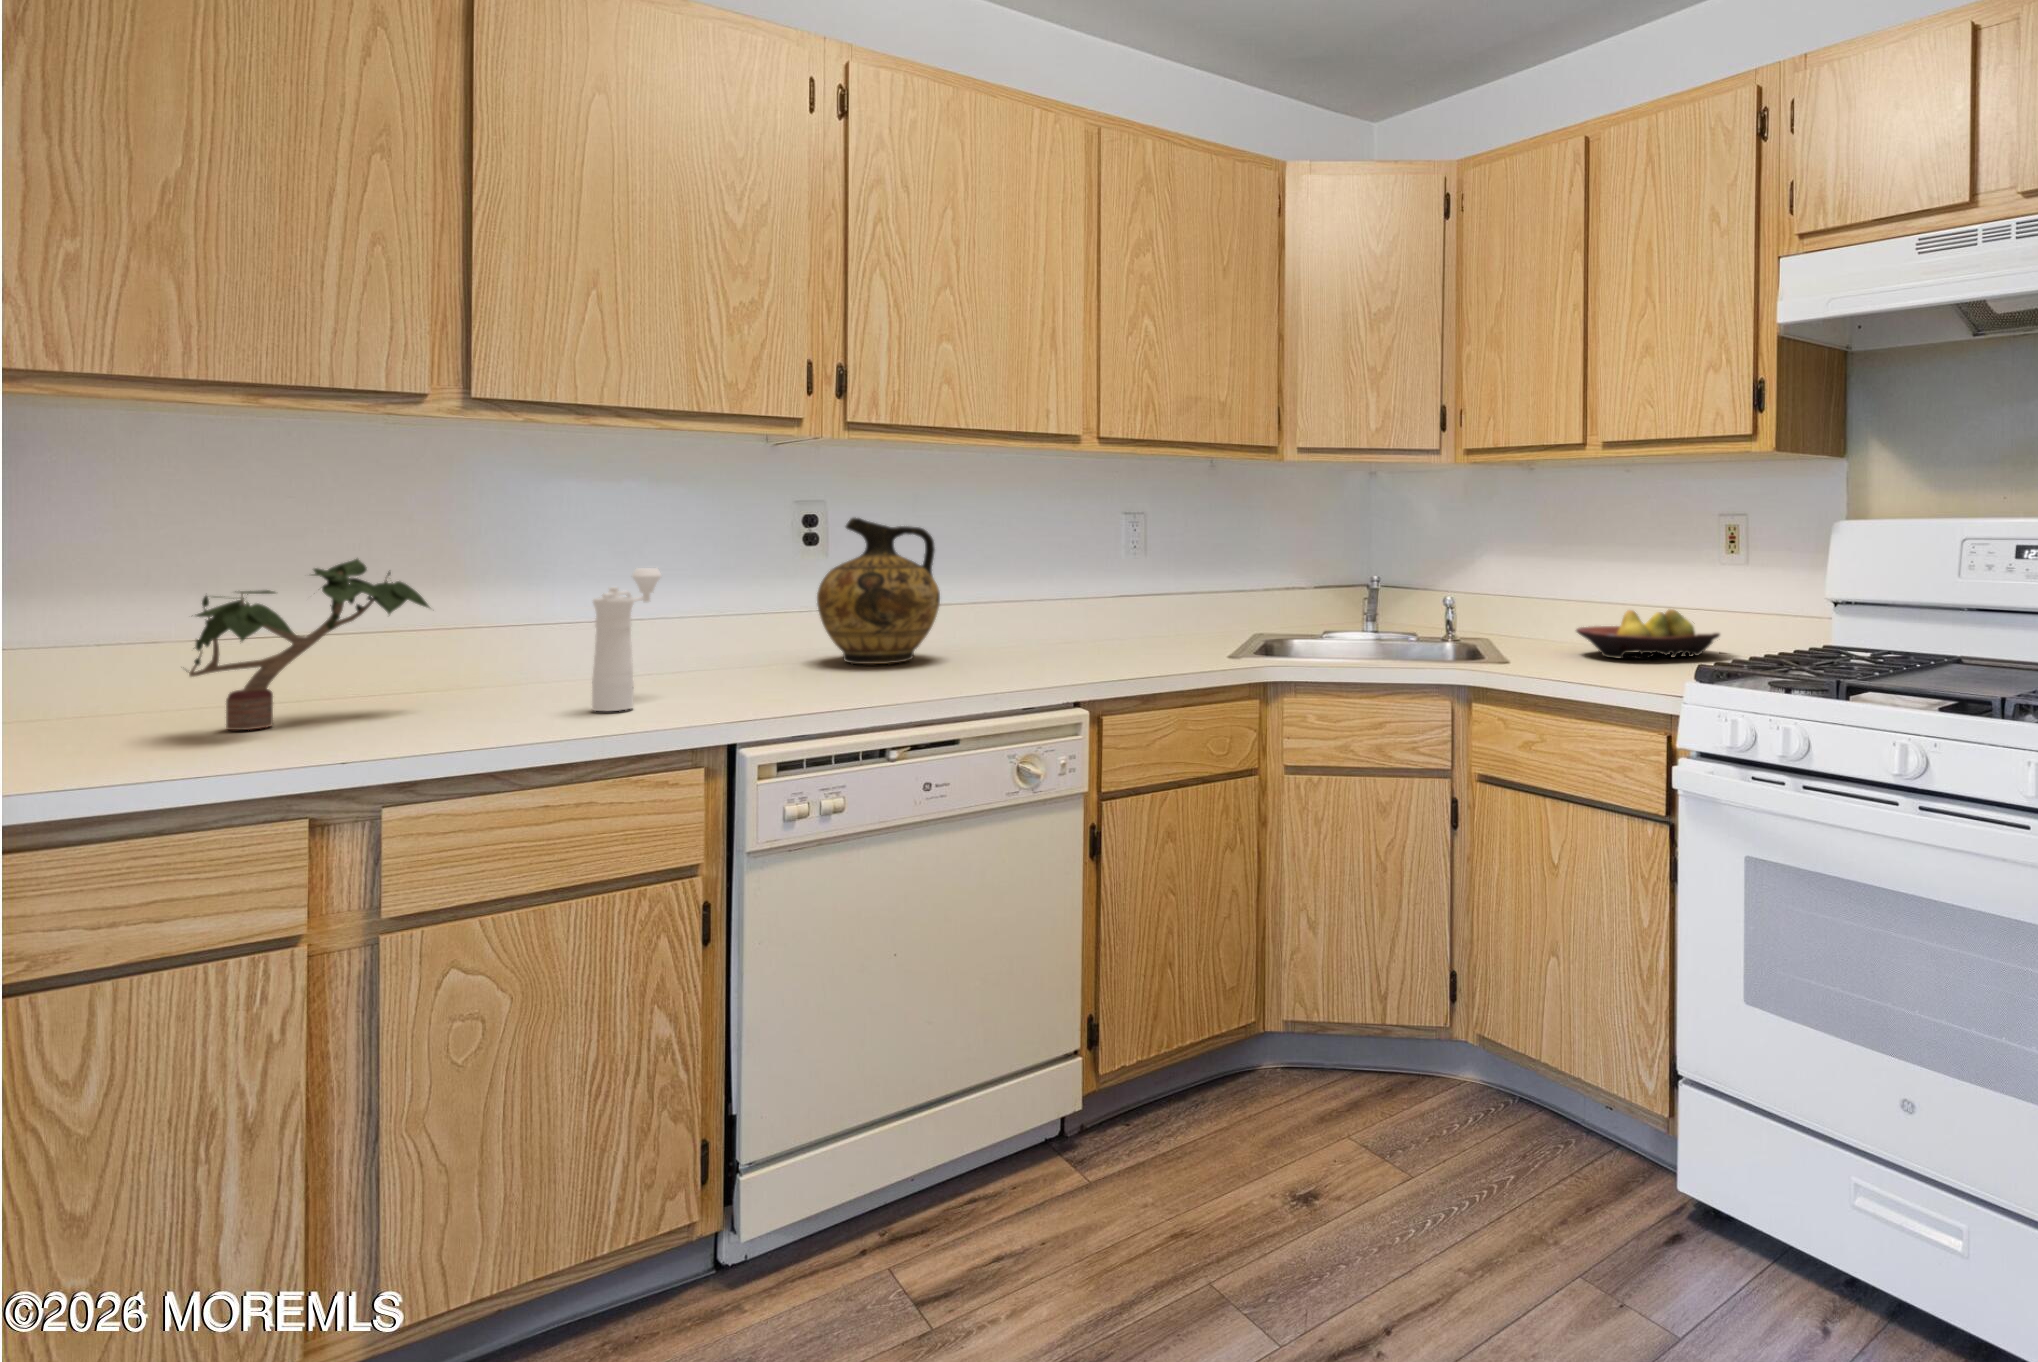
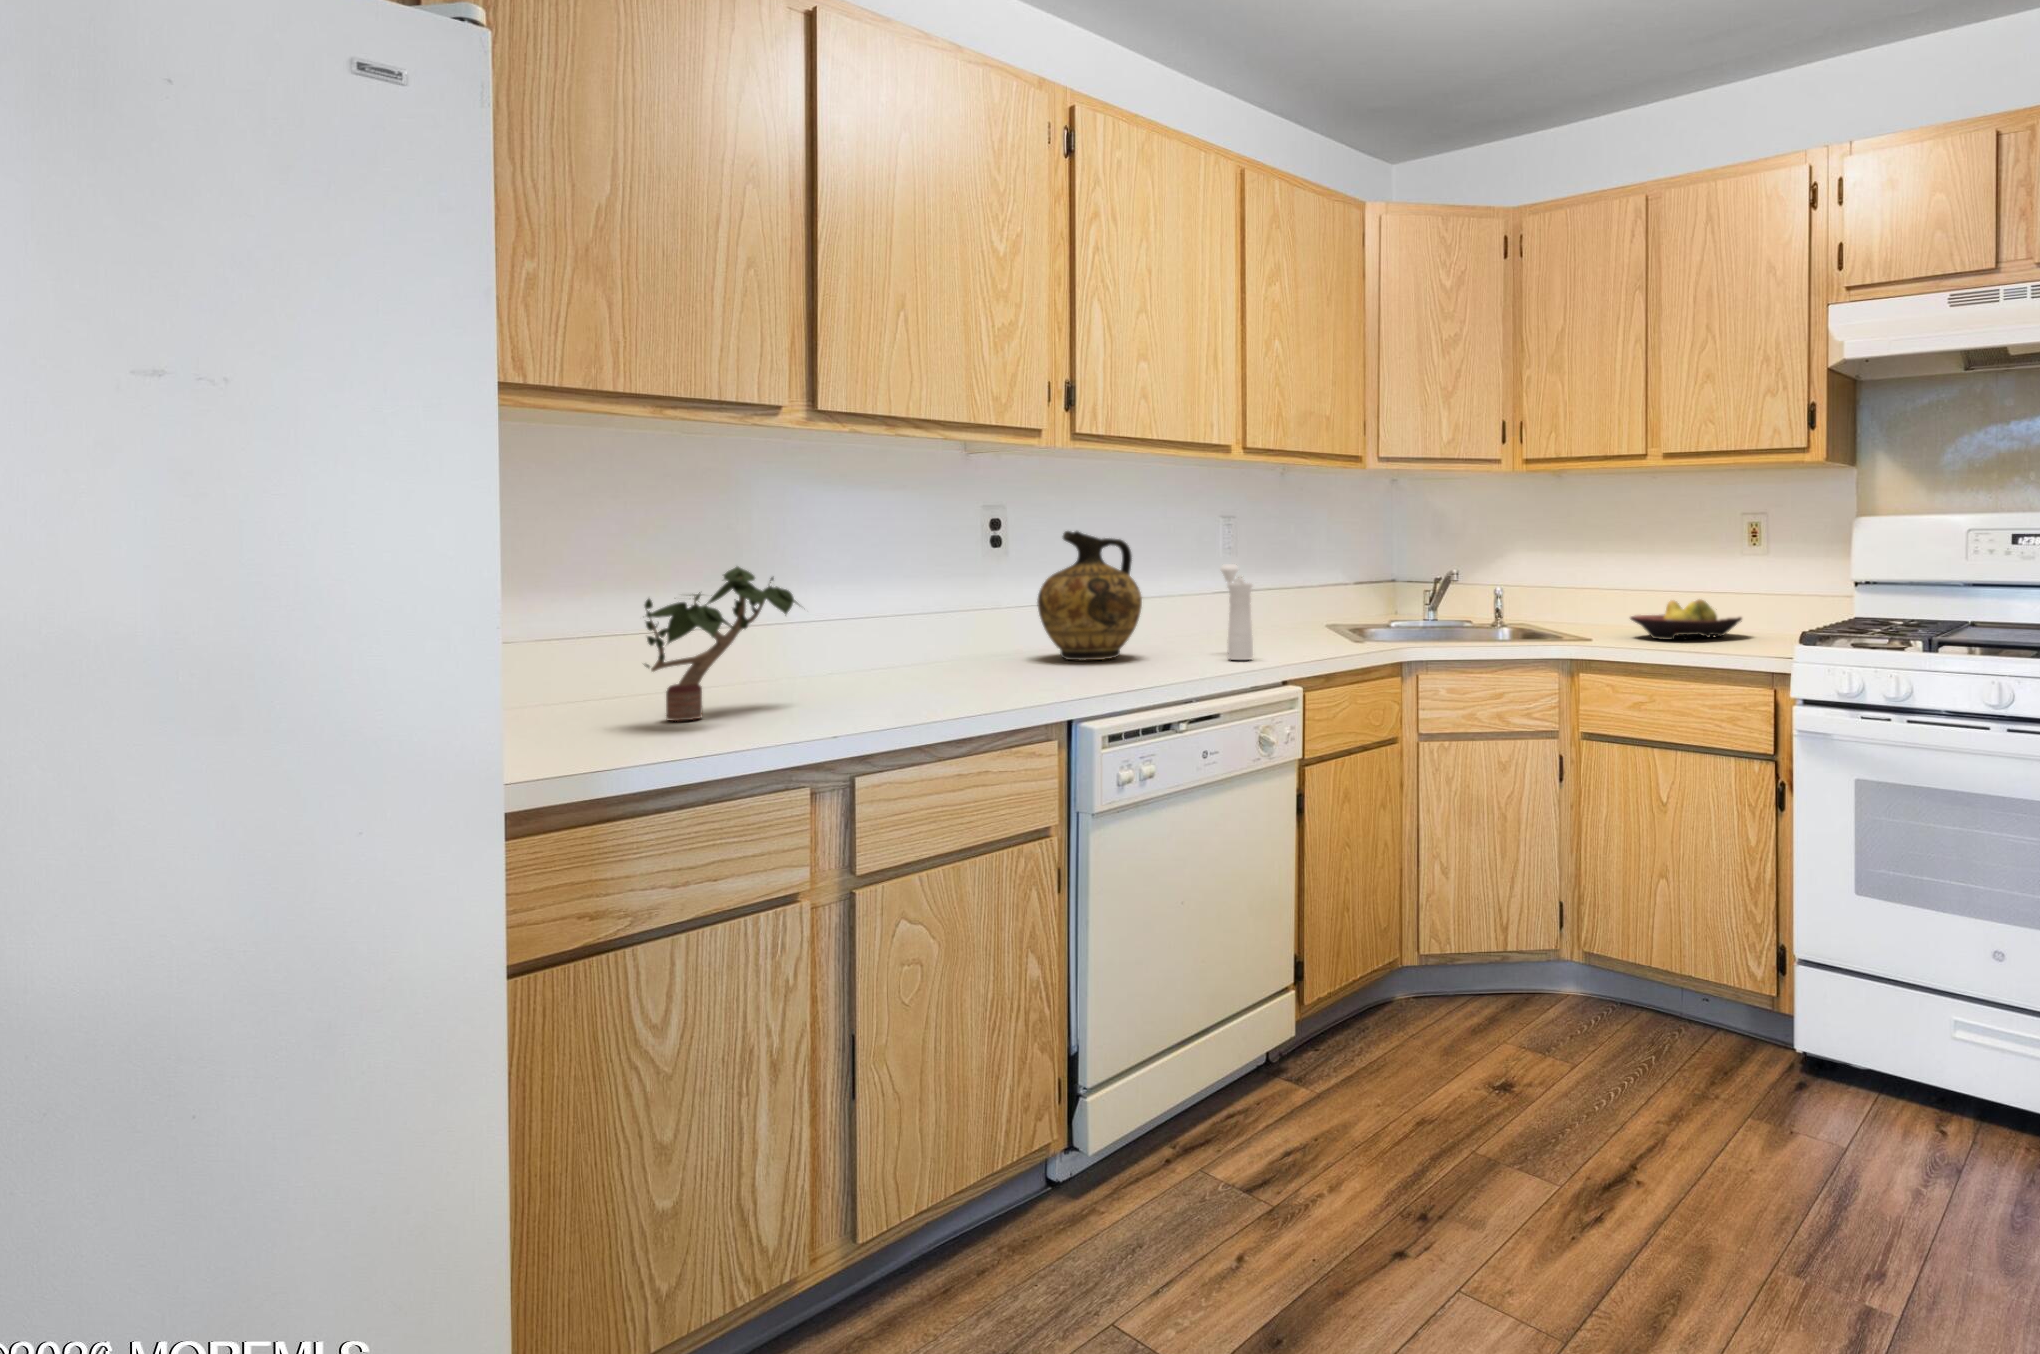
pepper mill: present [592,568,661,711] -> present [1221,564,1253,660]

